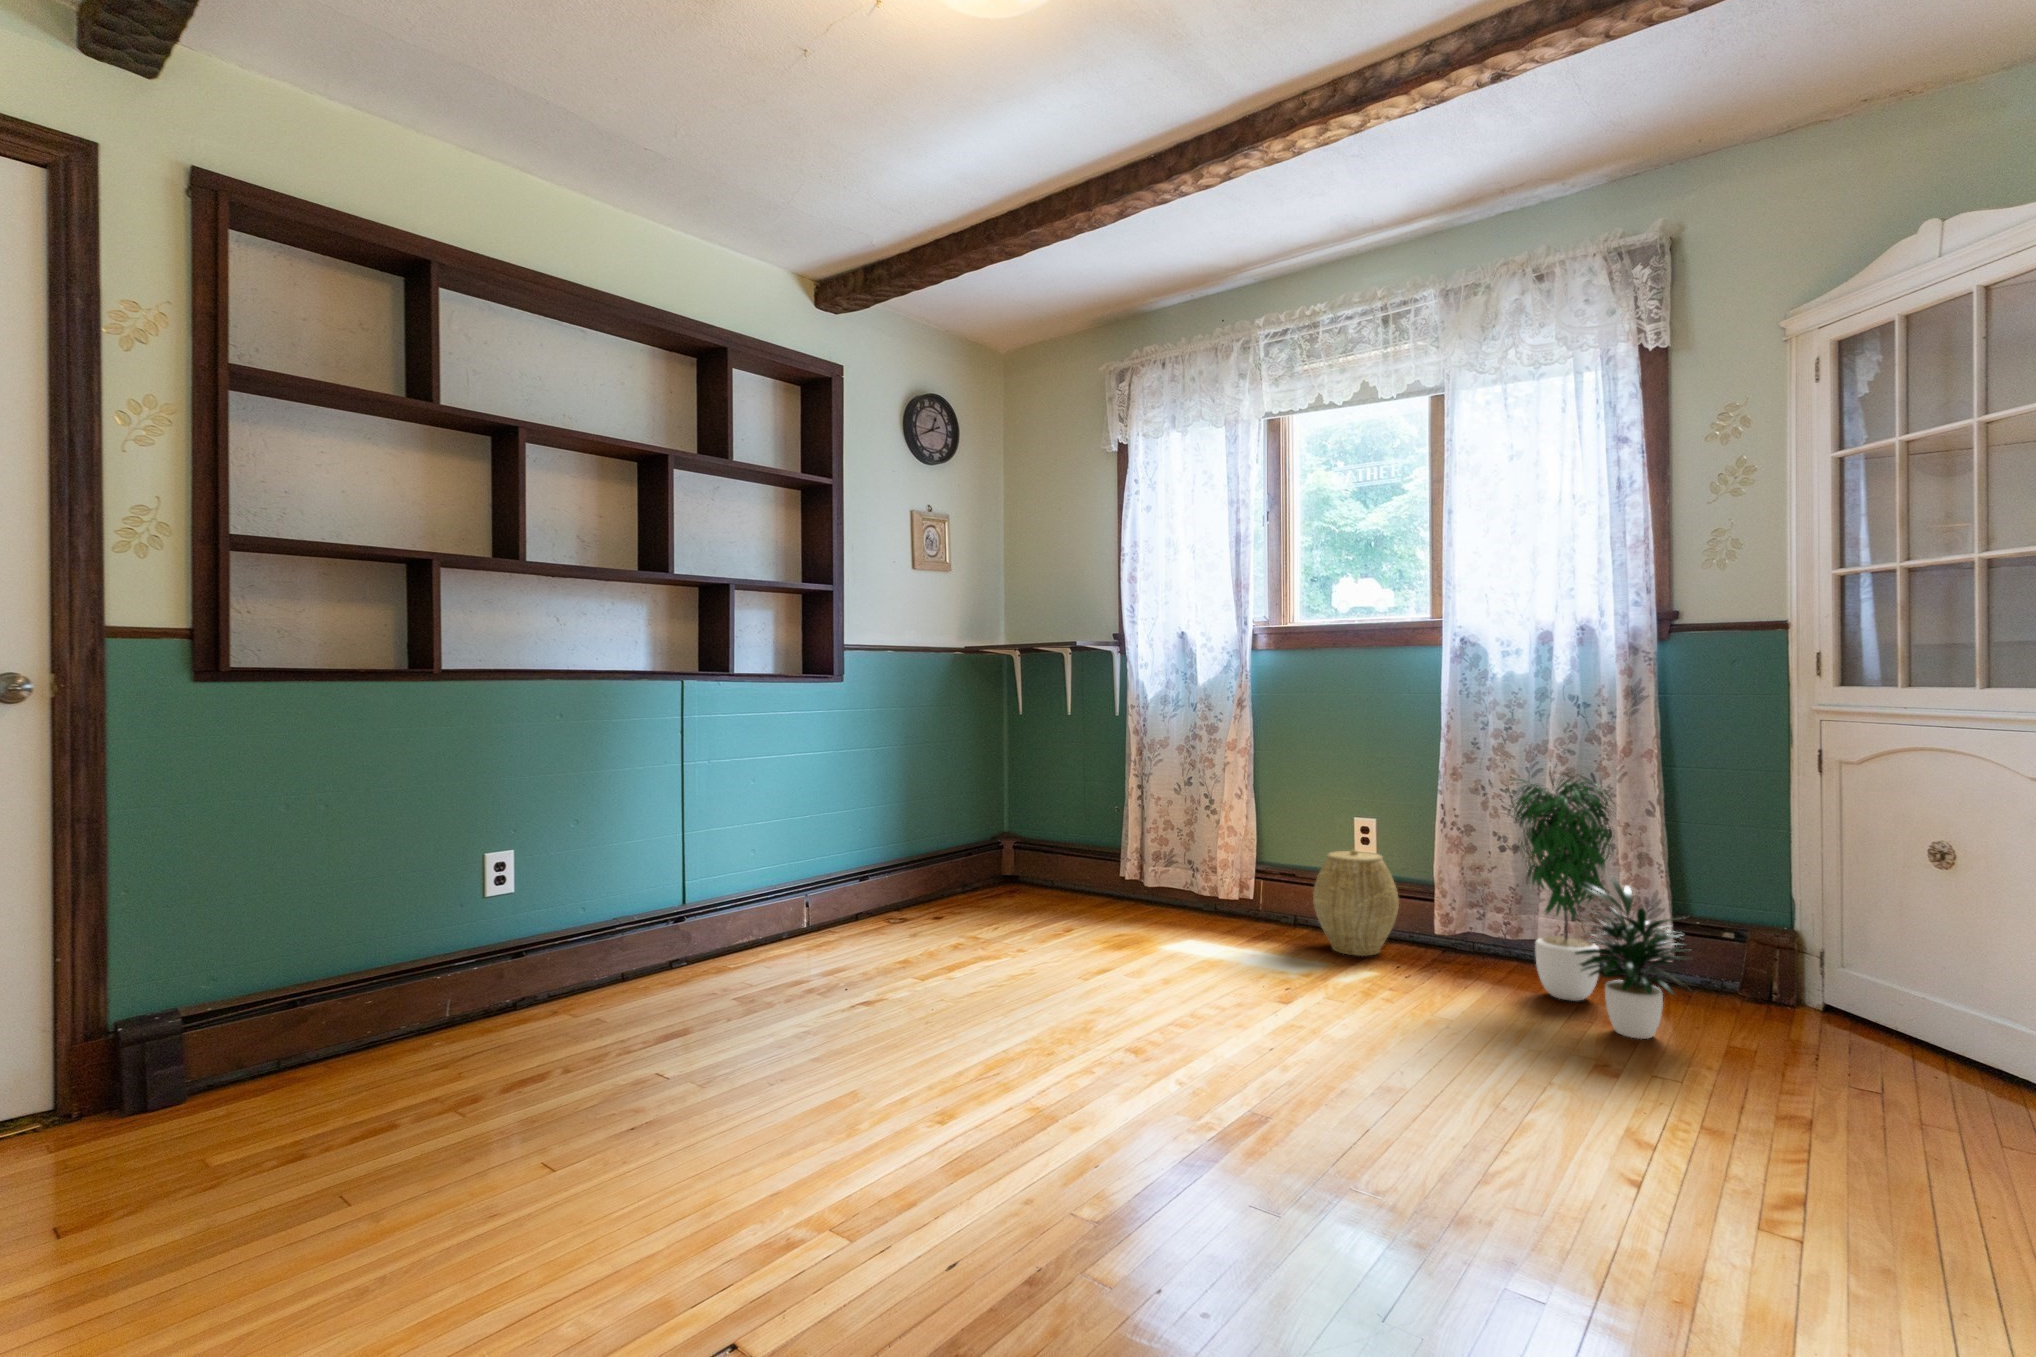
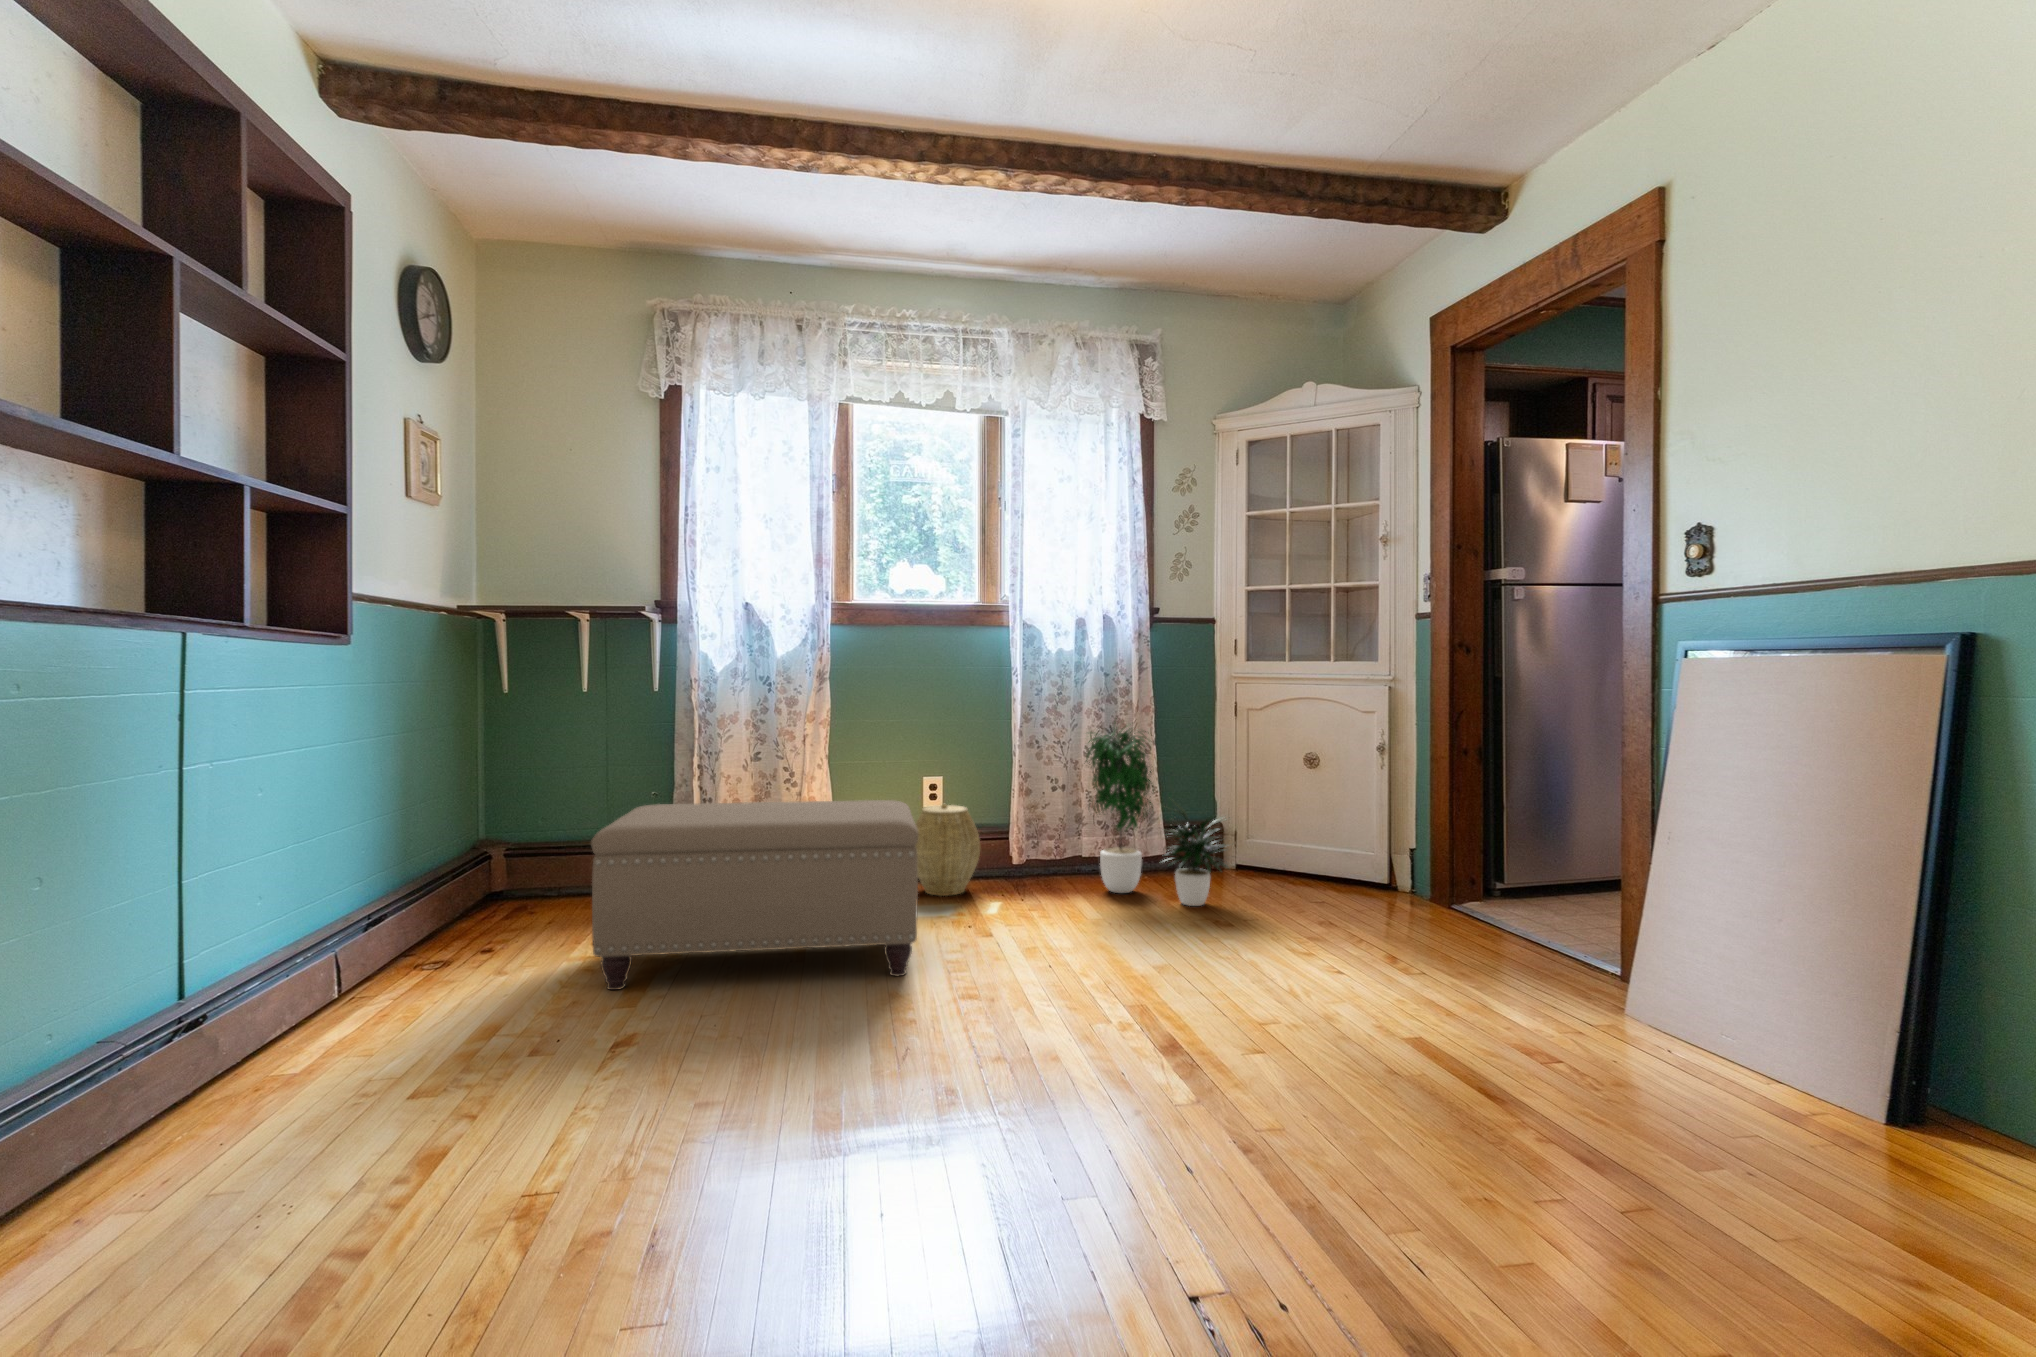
ottoman: none [925,814,1225,1005] -> present [591,800,918,990]

